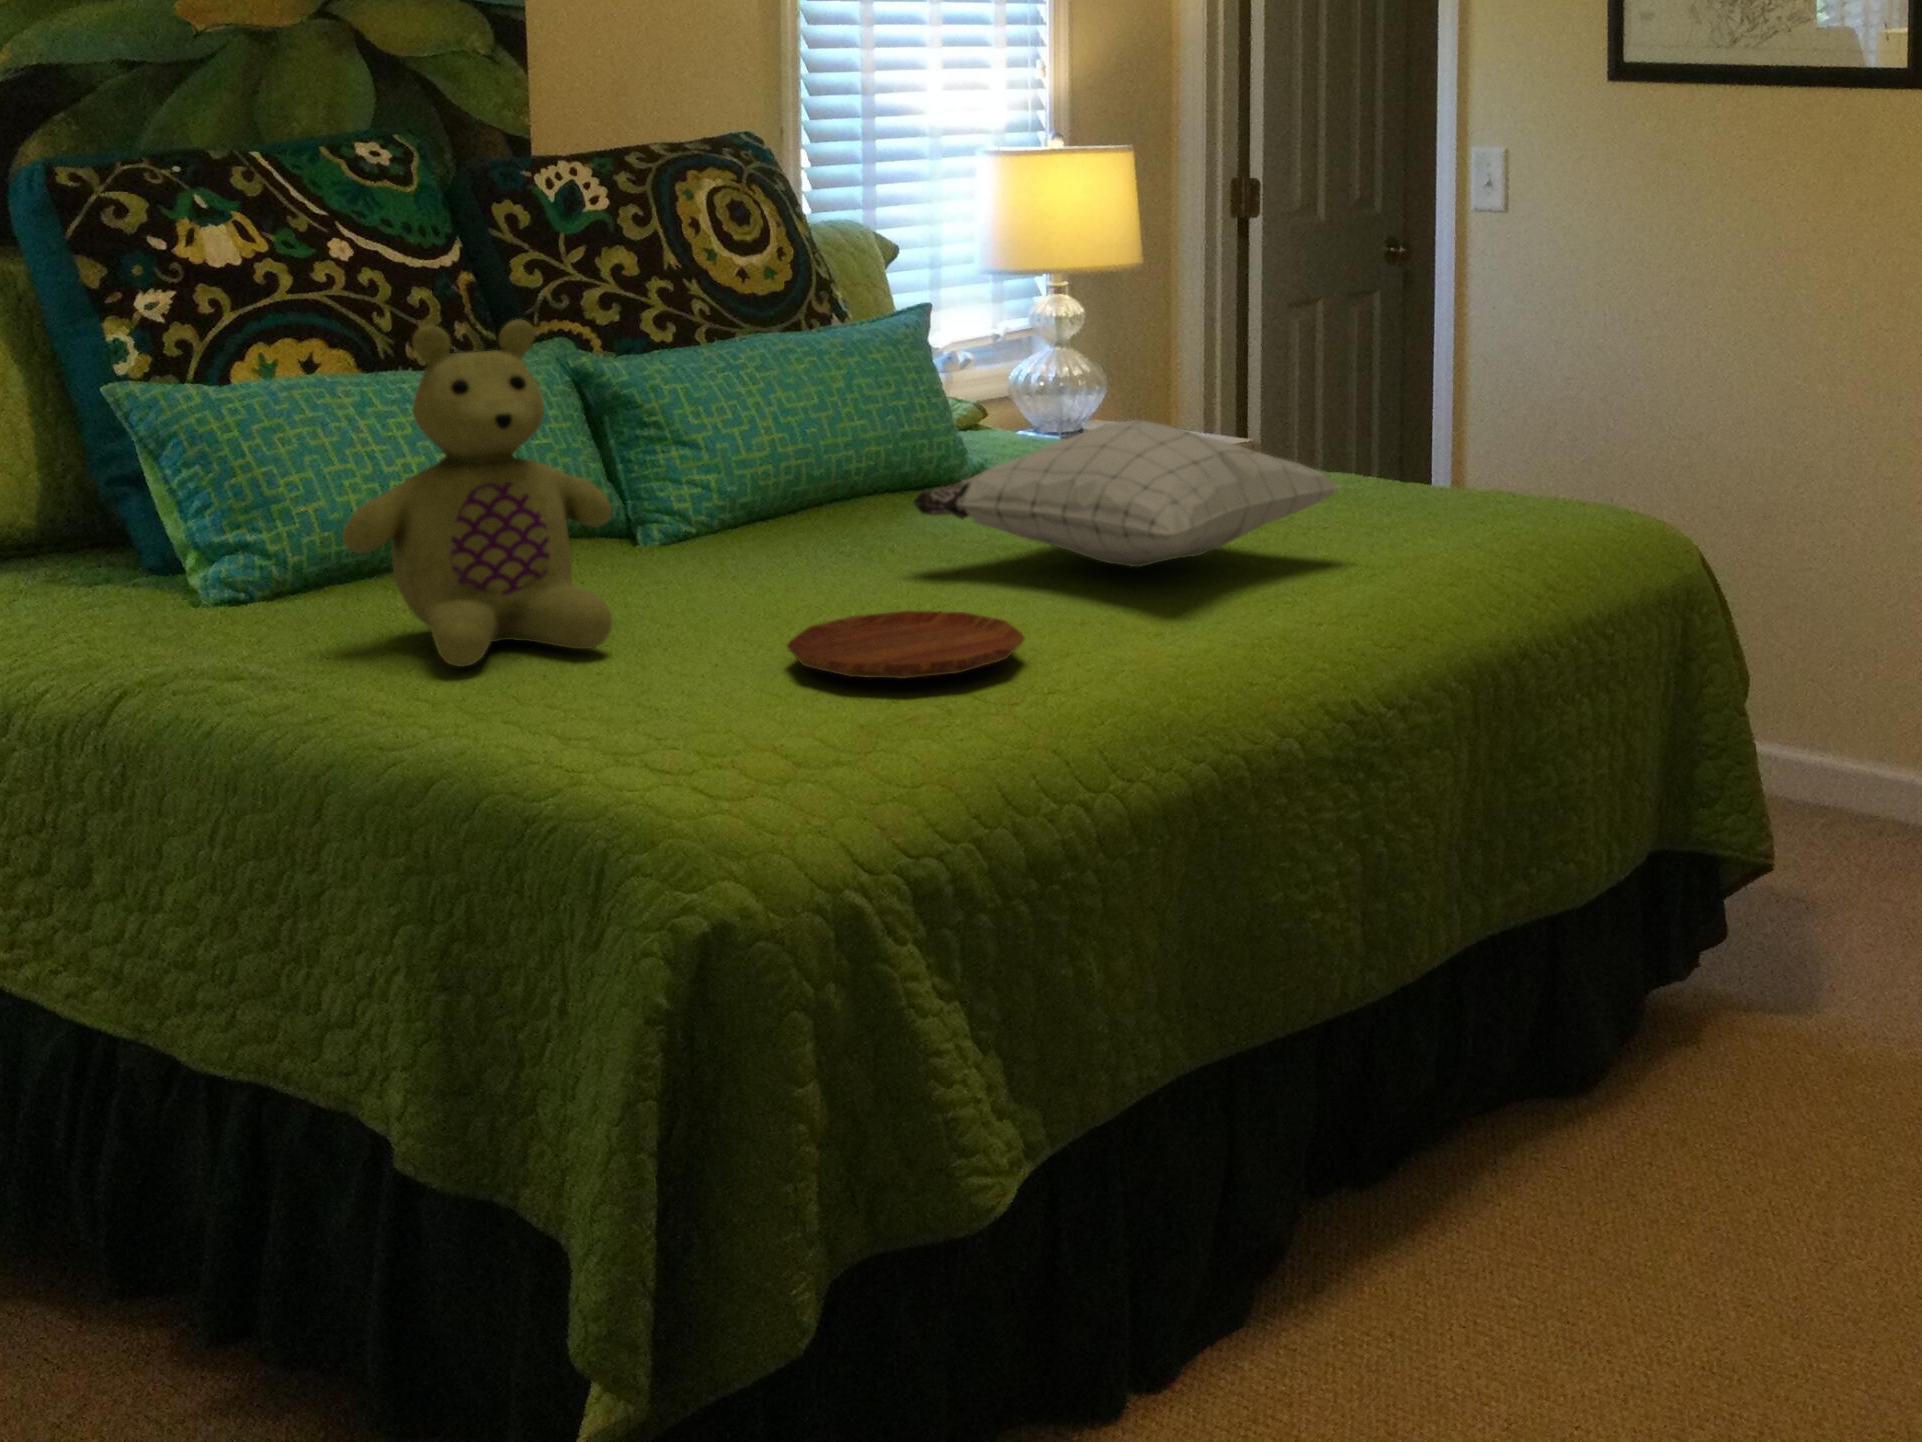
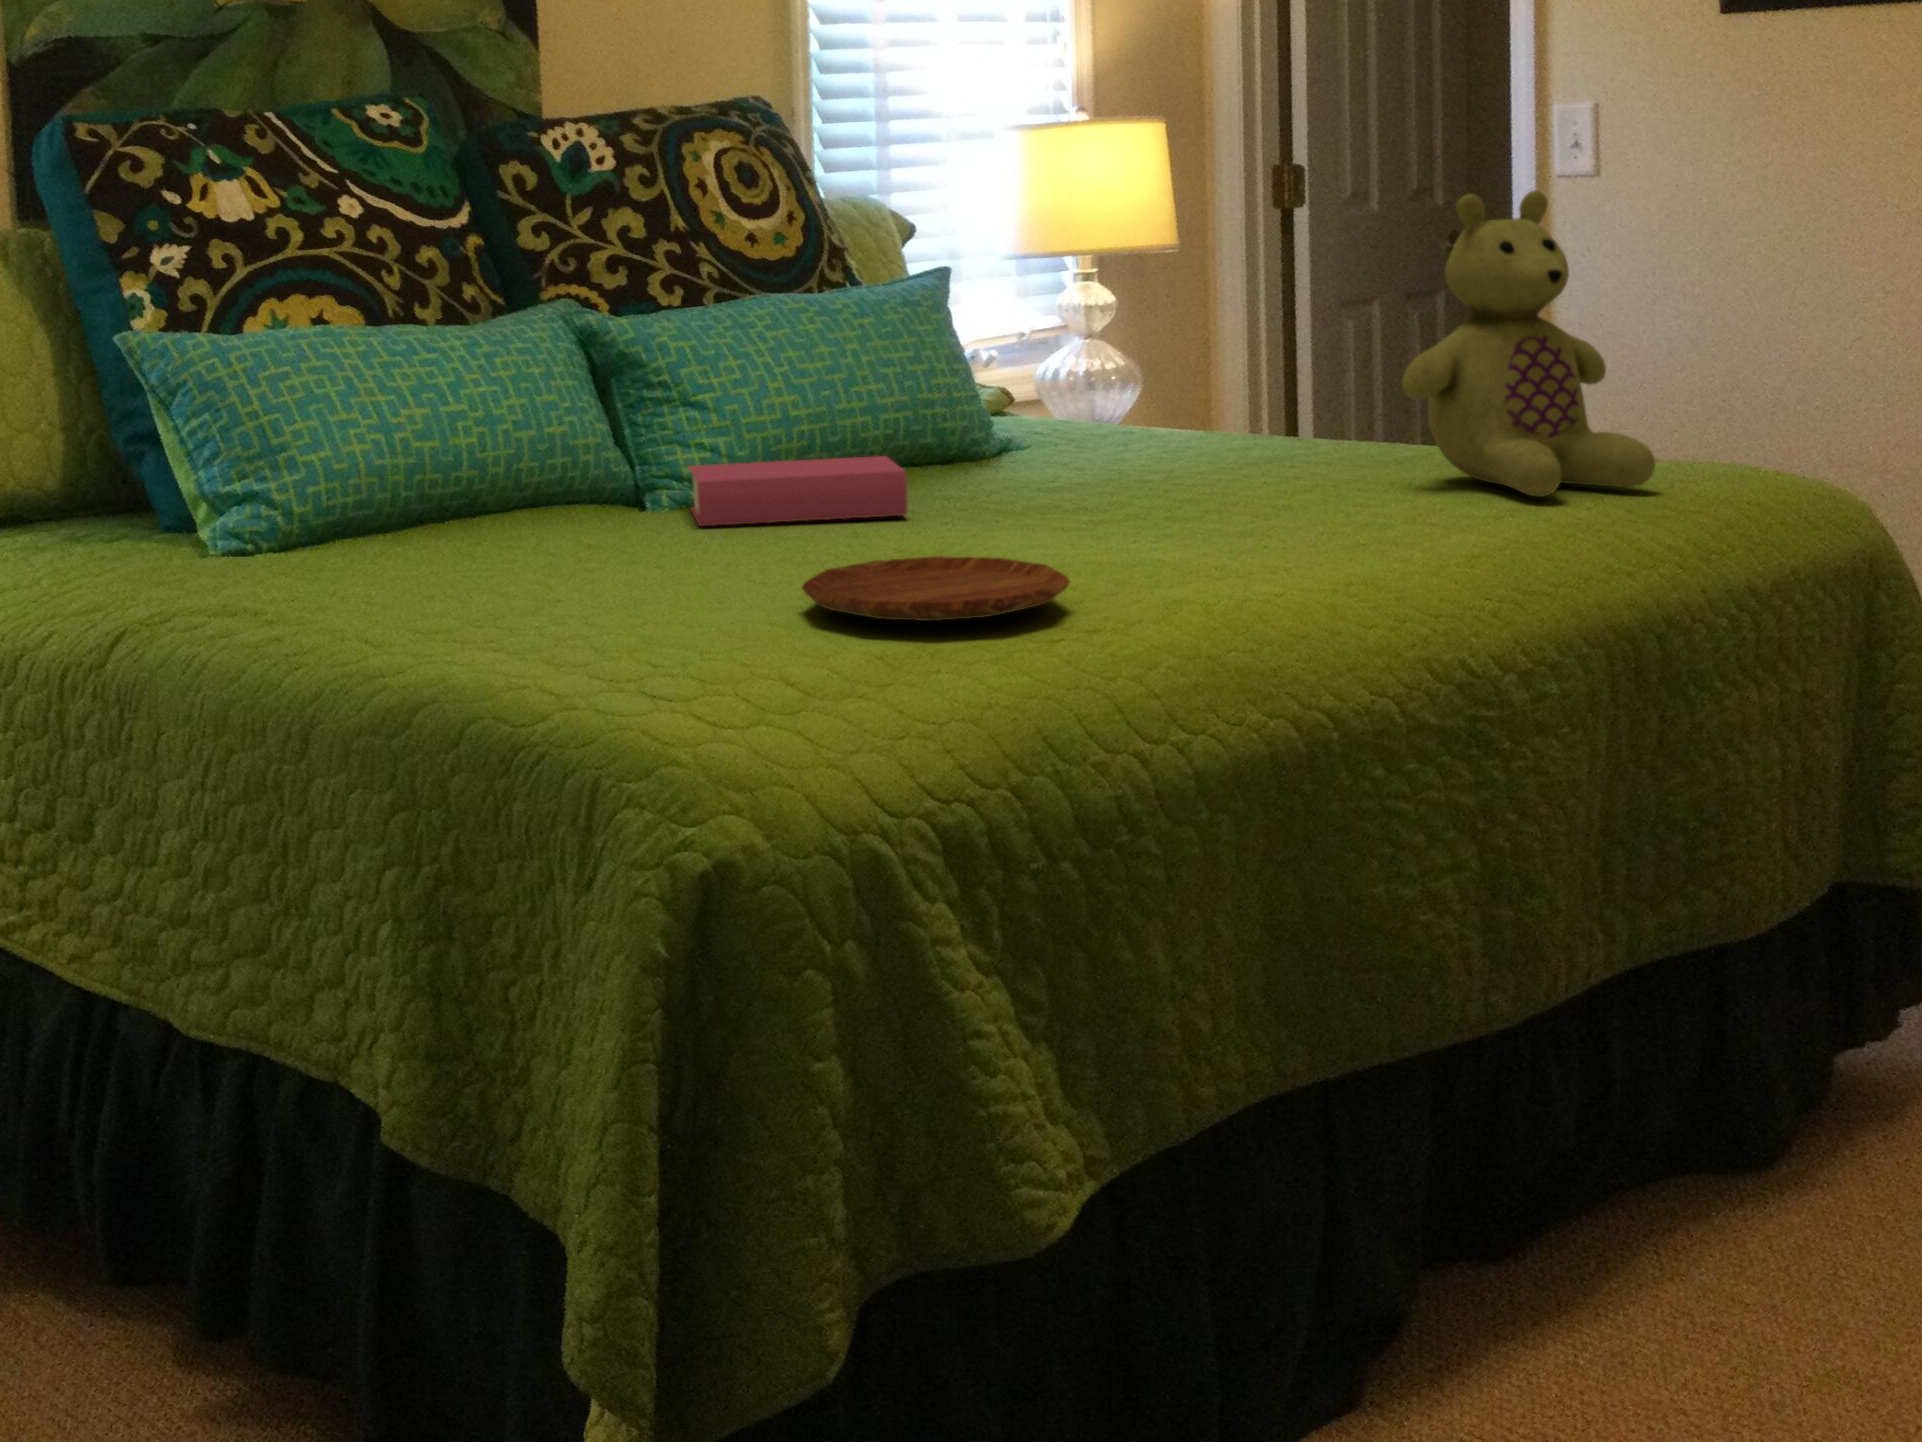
stuffed bear: present [343,319,612,667] -> present [1402,190,1655,497]
pillow: present [913,420,1339,568] -> none [936,356,1433,526]
book: none [679,497,884,569] -> present [689,456,907,526]

